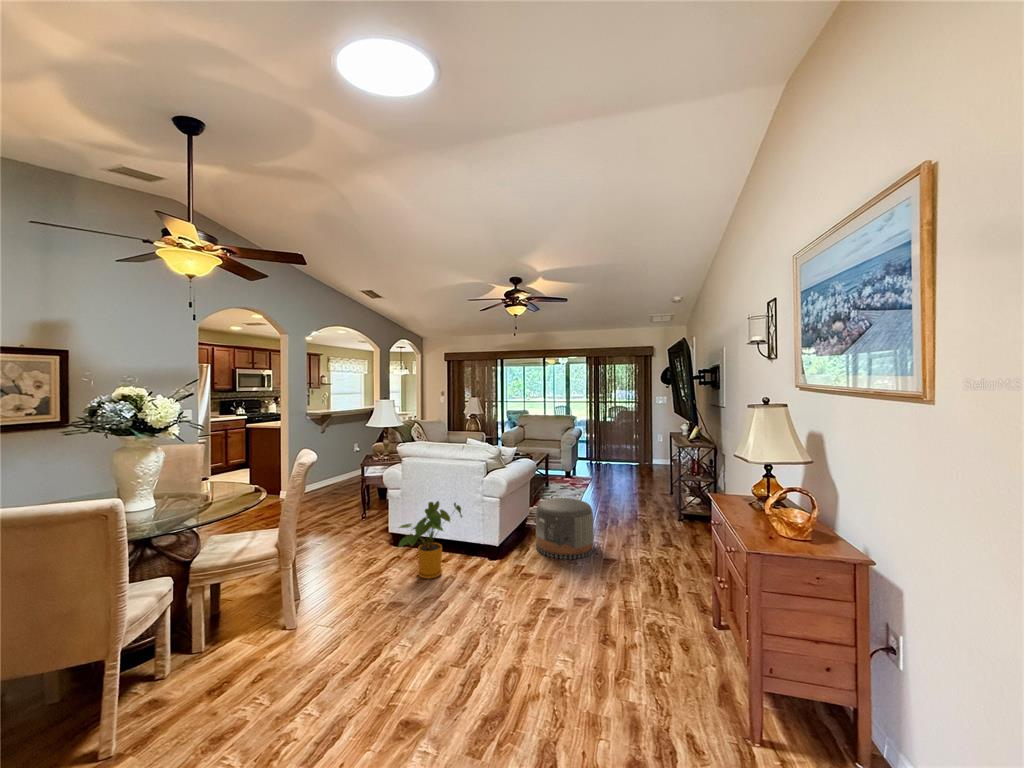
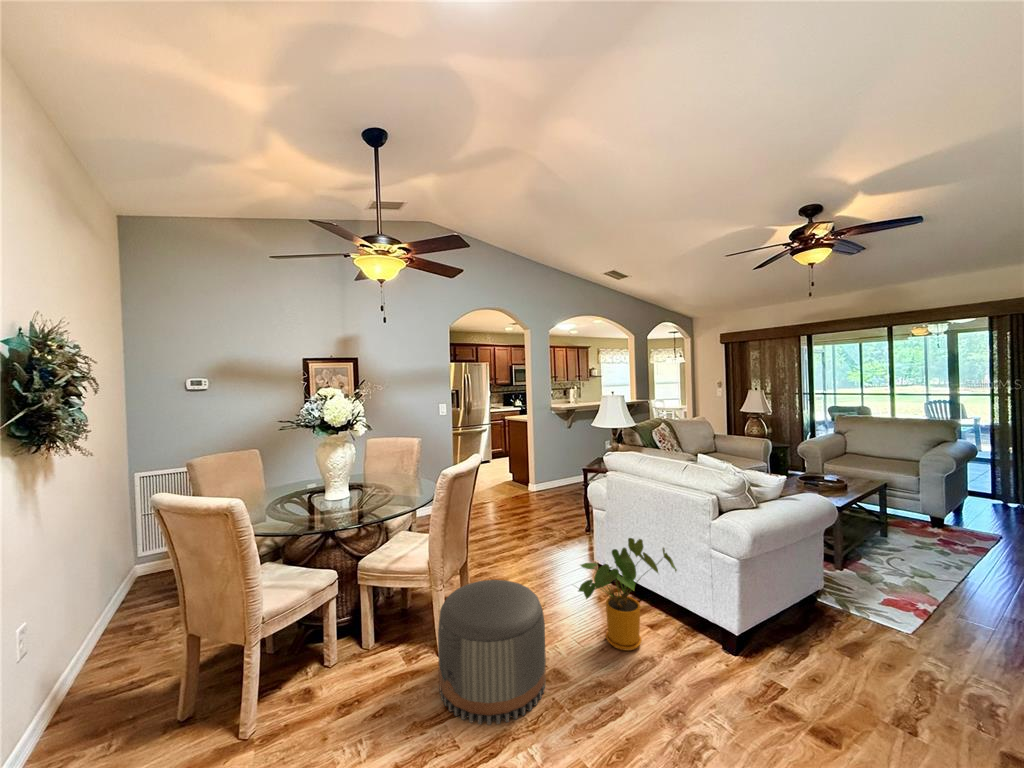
pouf: present [536,498,594,559] -> present [438,580,546,725]

